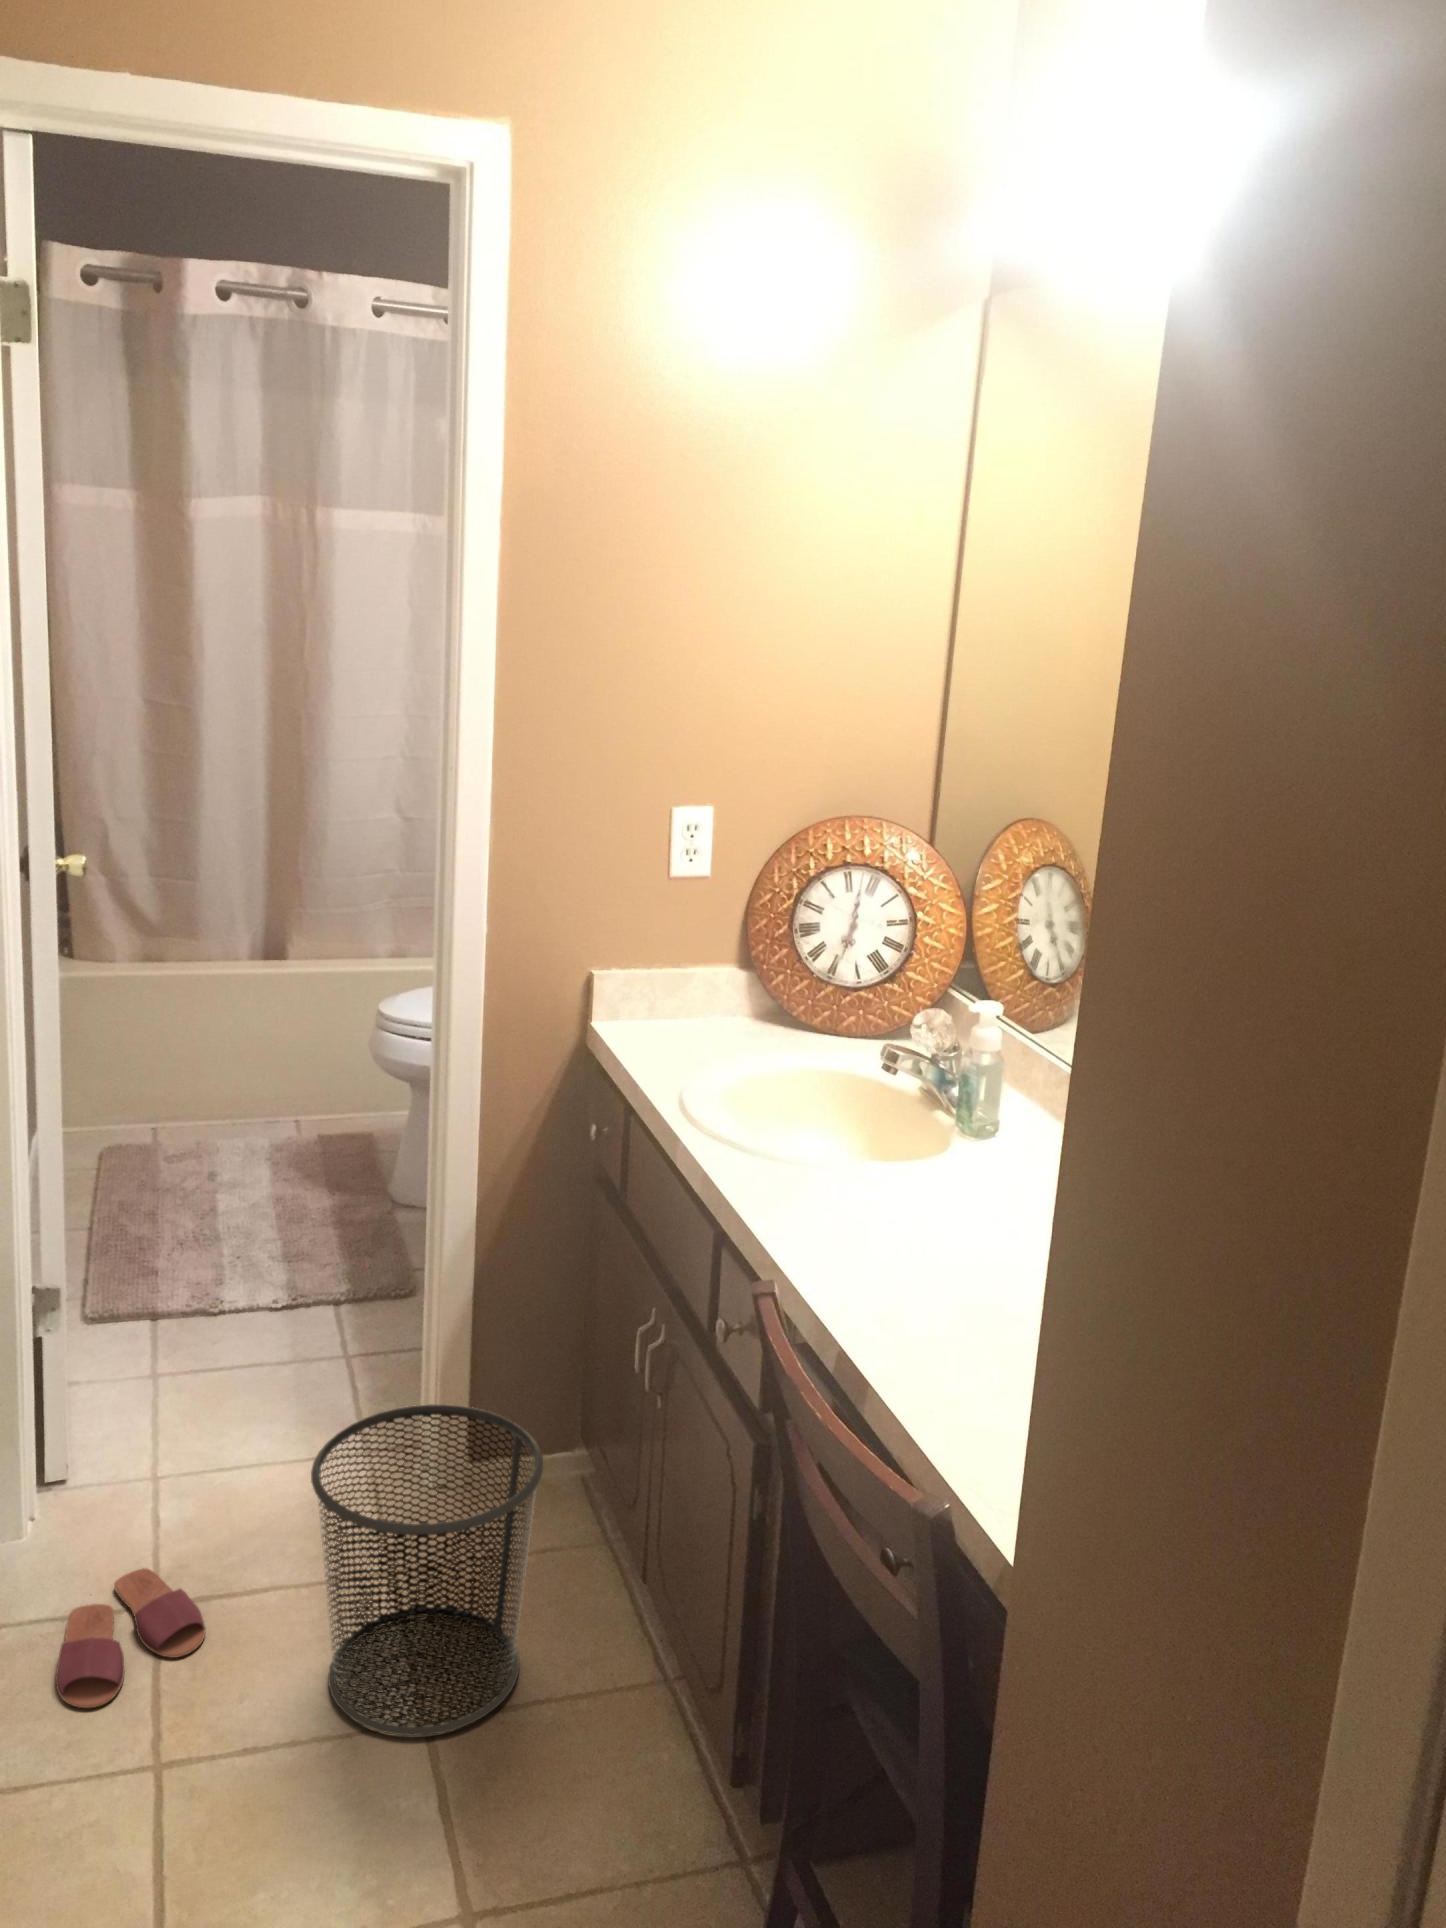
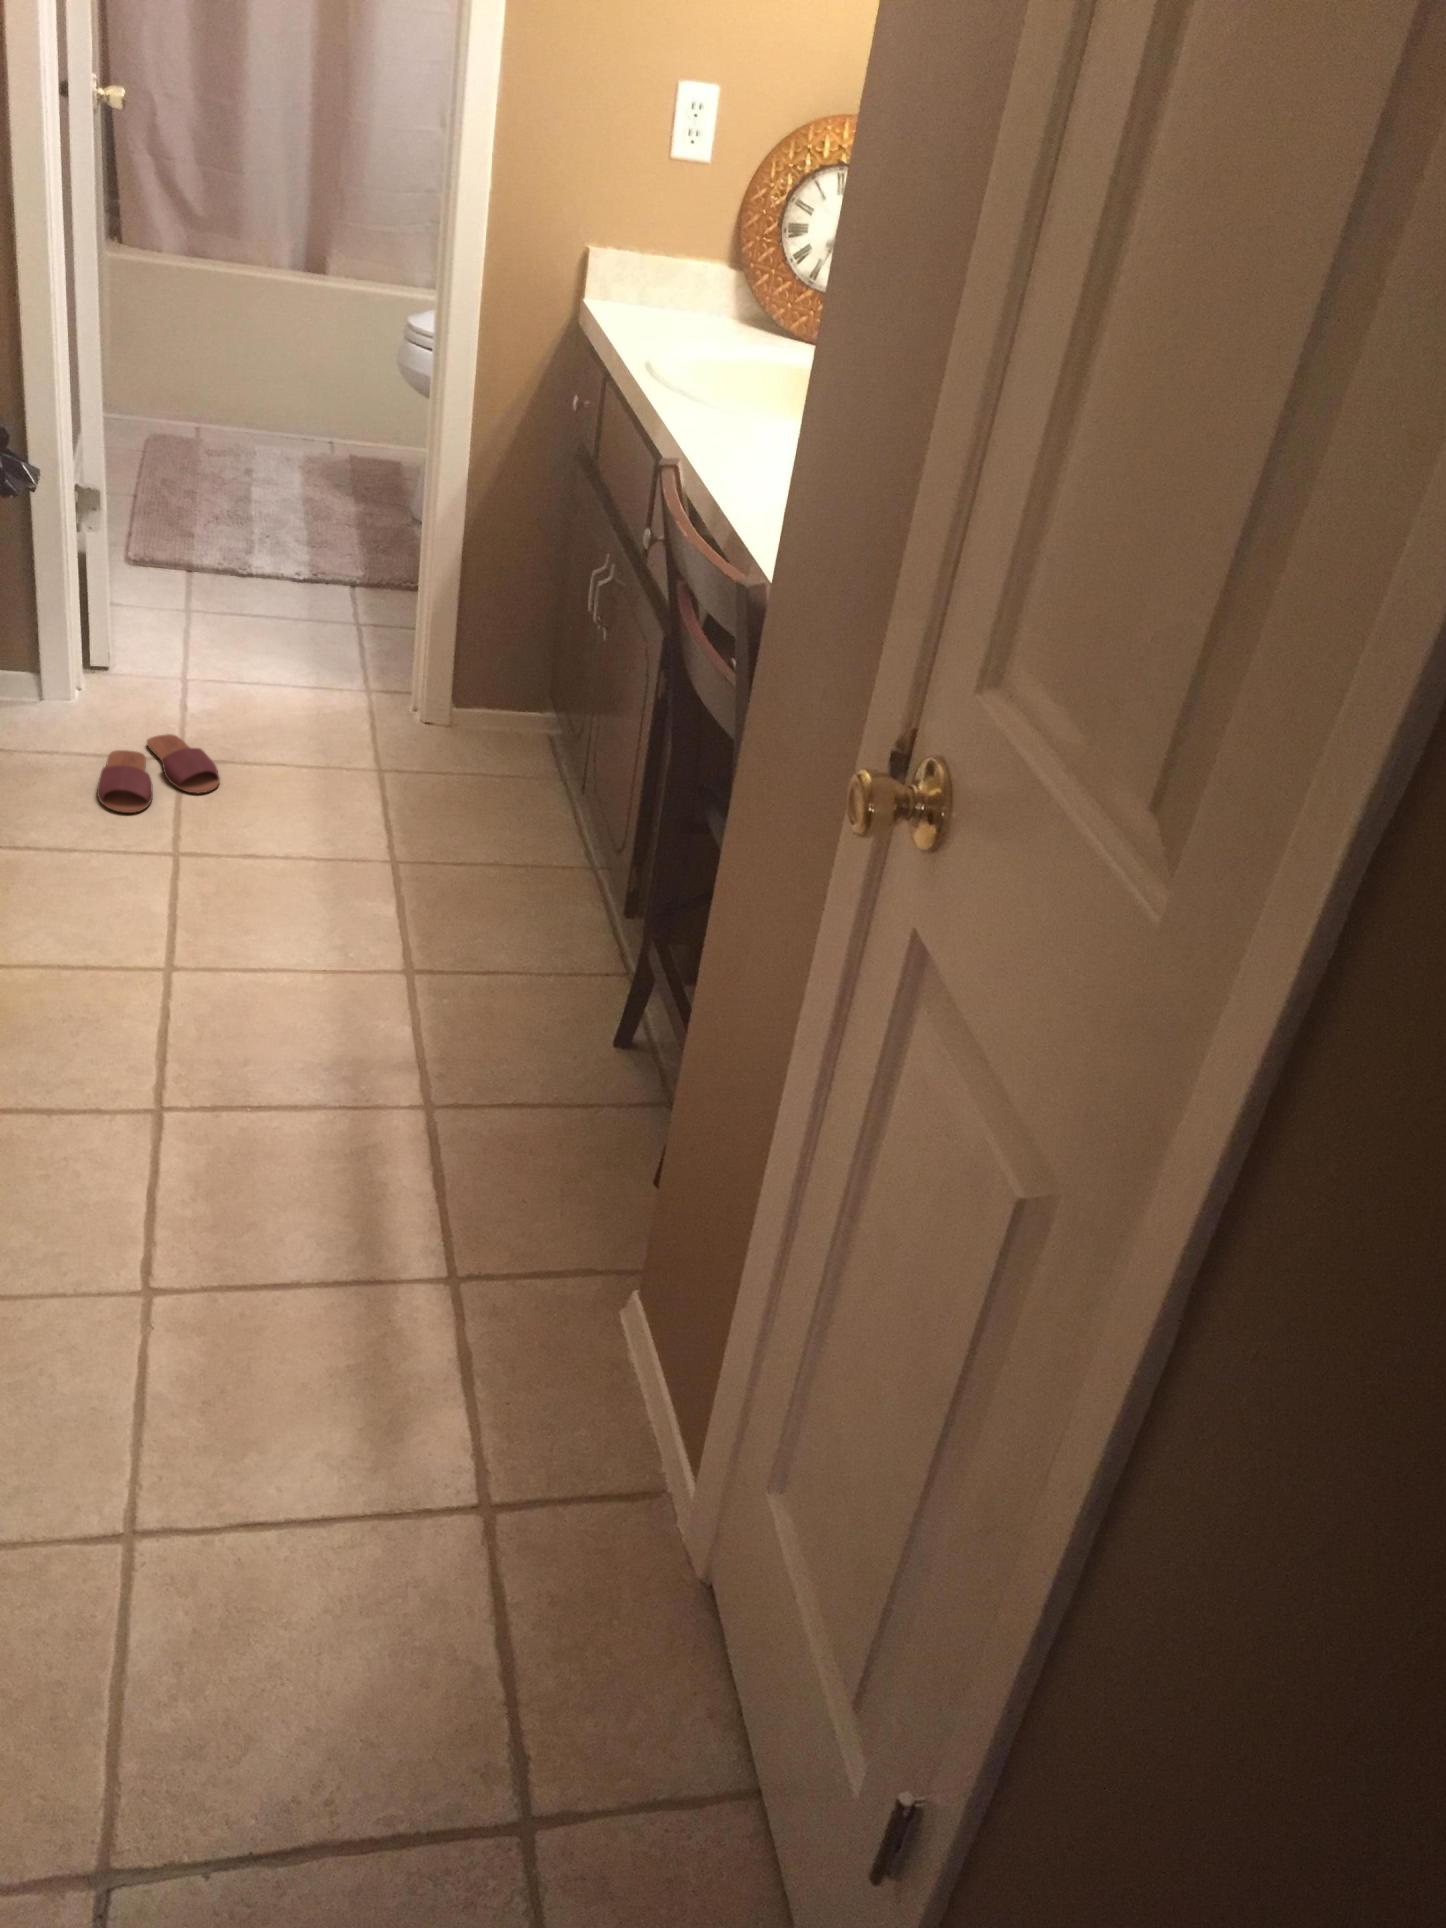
waste bin: present [311,1404,544,1736] -> none [305,614,502,868]

